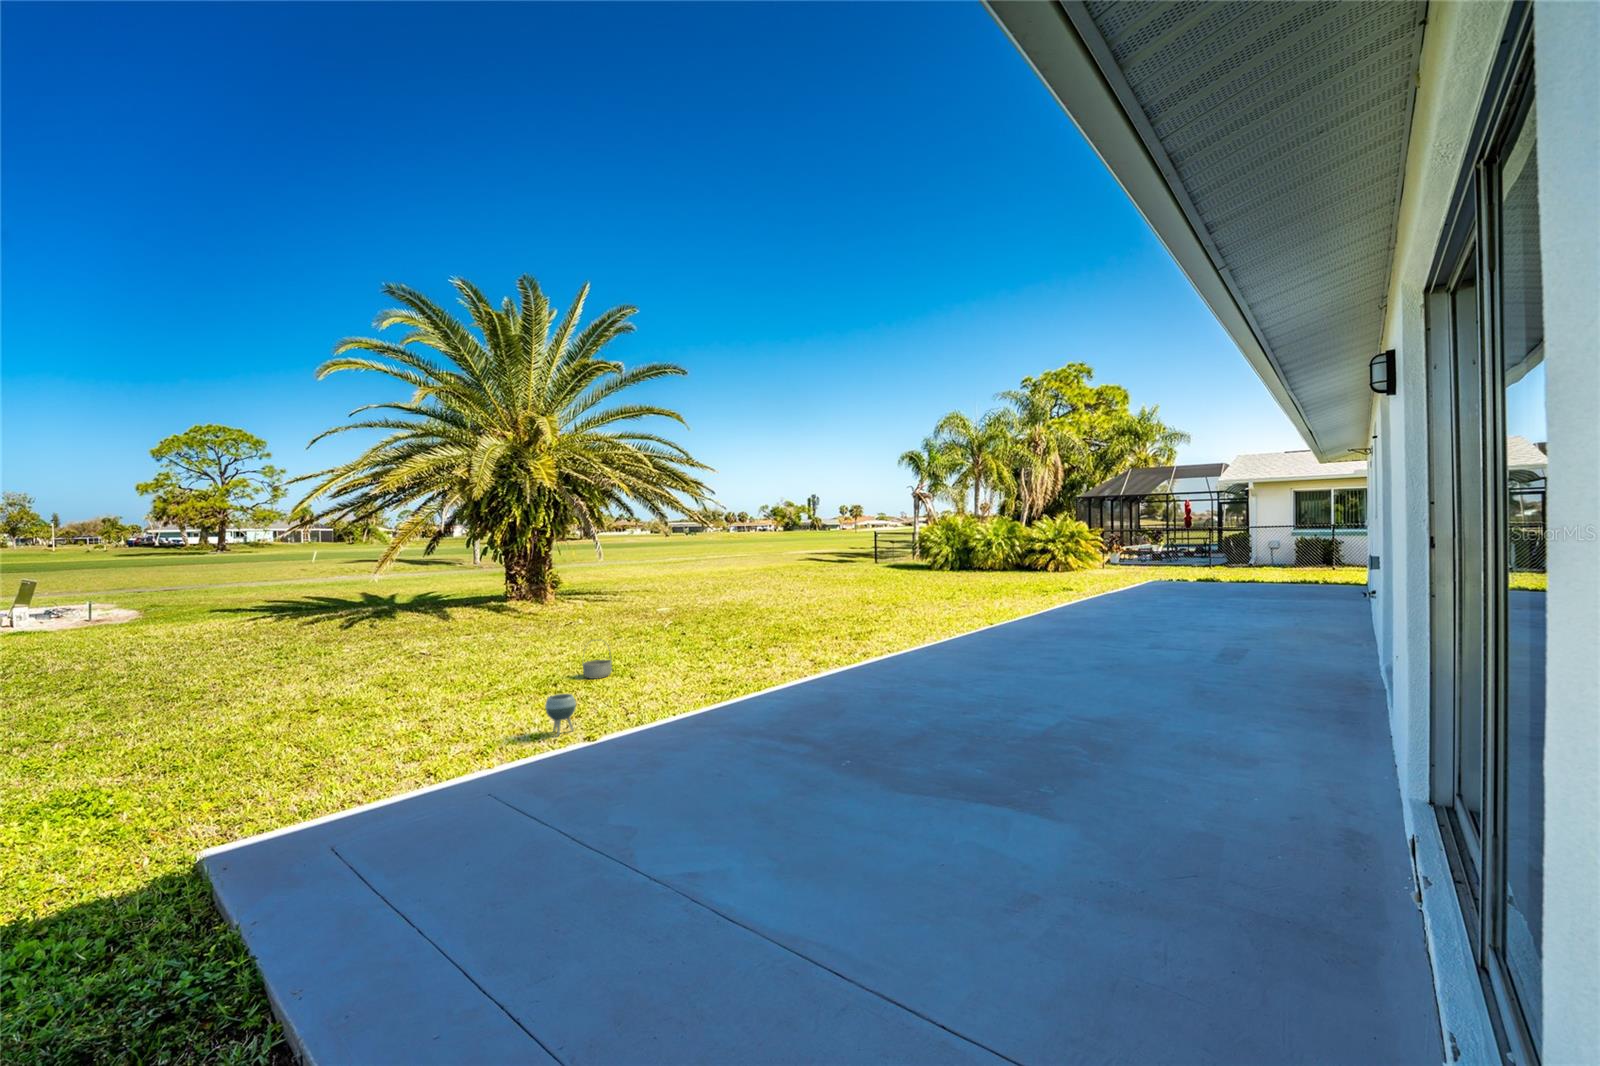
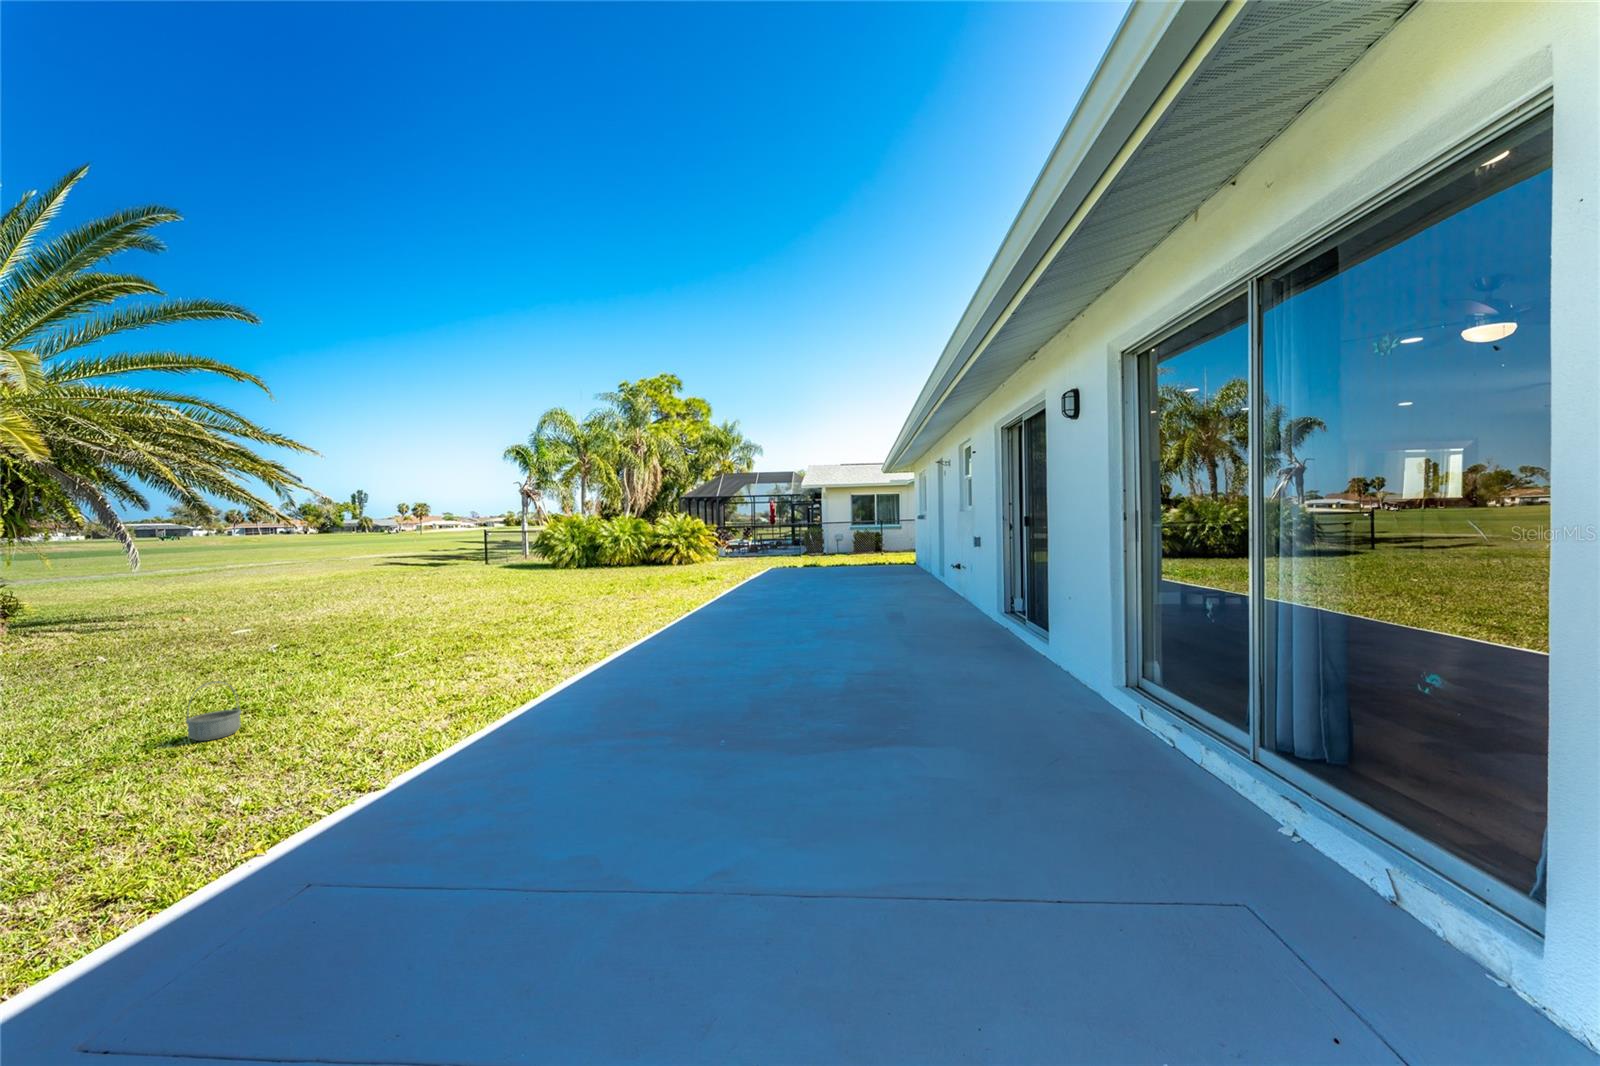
planter: present [545,694,576,736] -> none [209,764,267,831]

